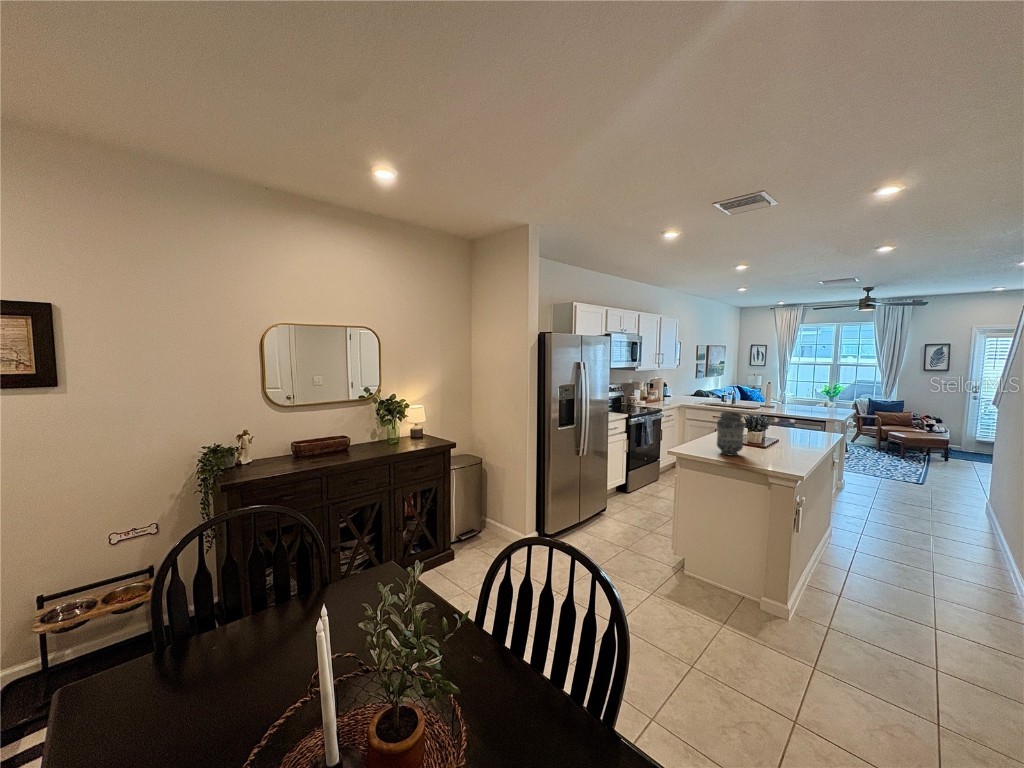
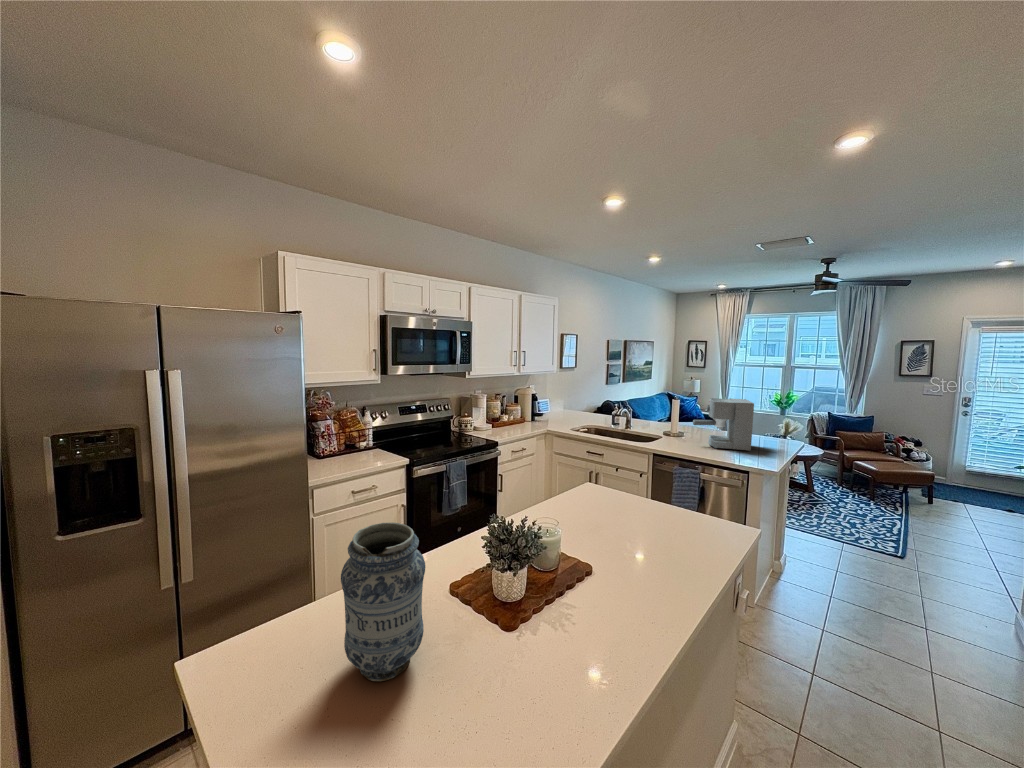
coffee maker: none [783,383,824,414] -> present [693,398,754,451]

